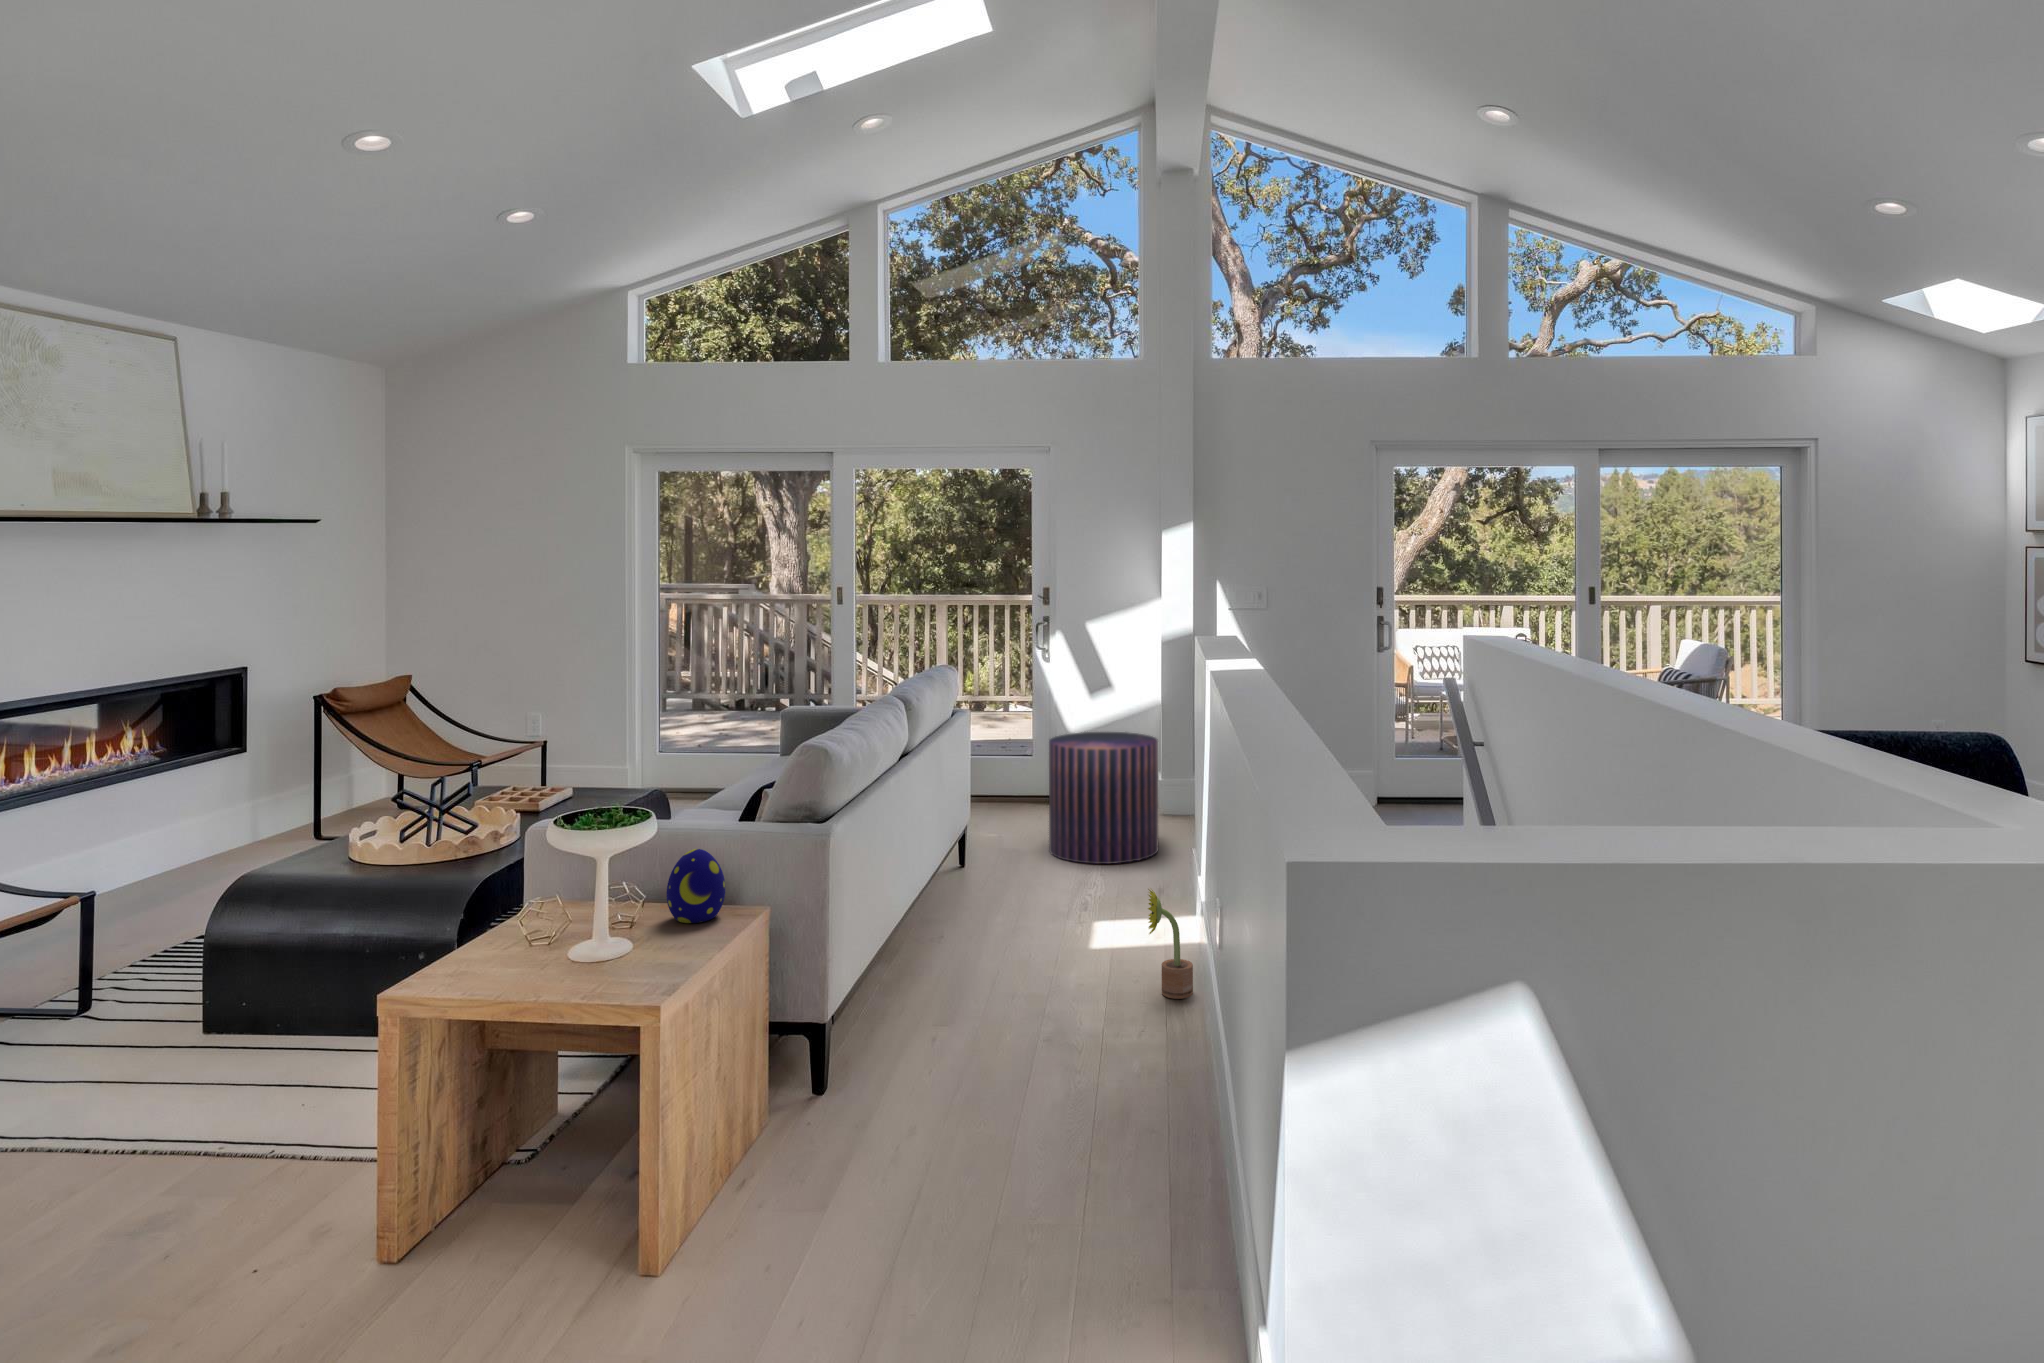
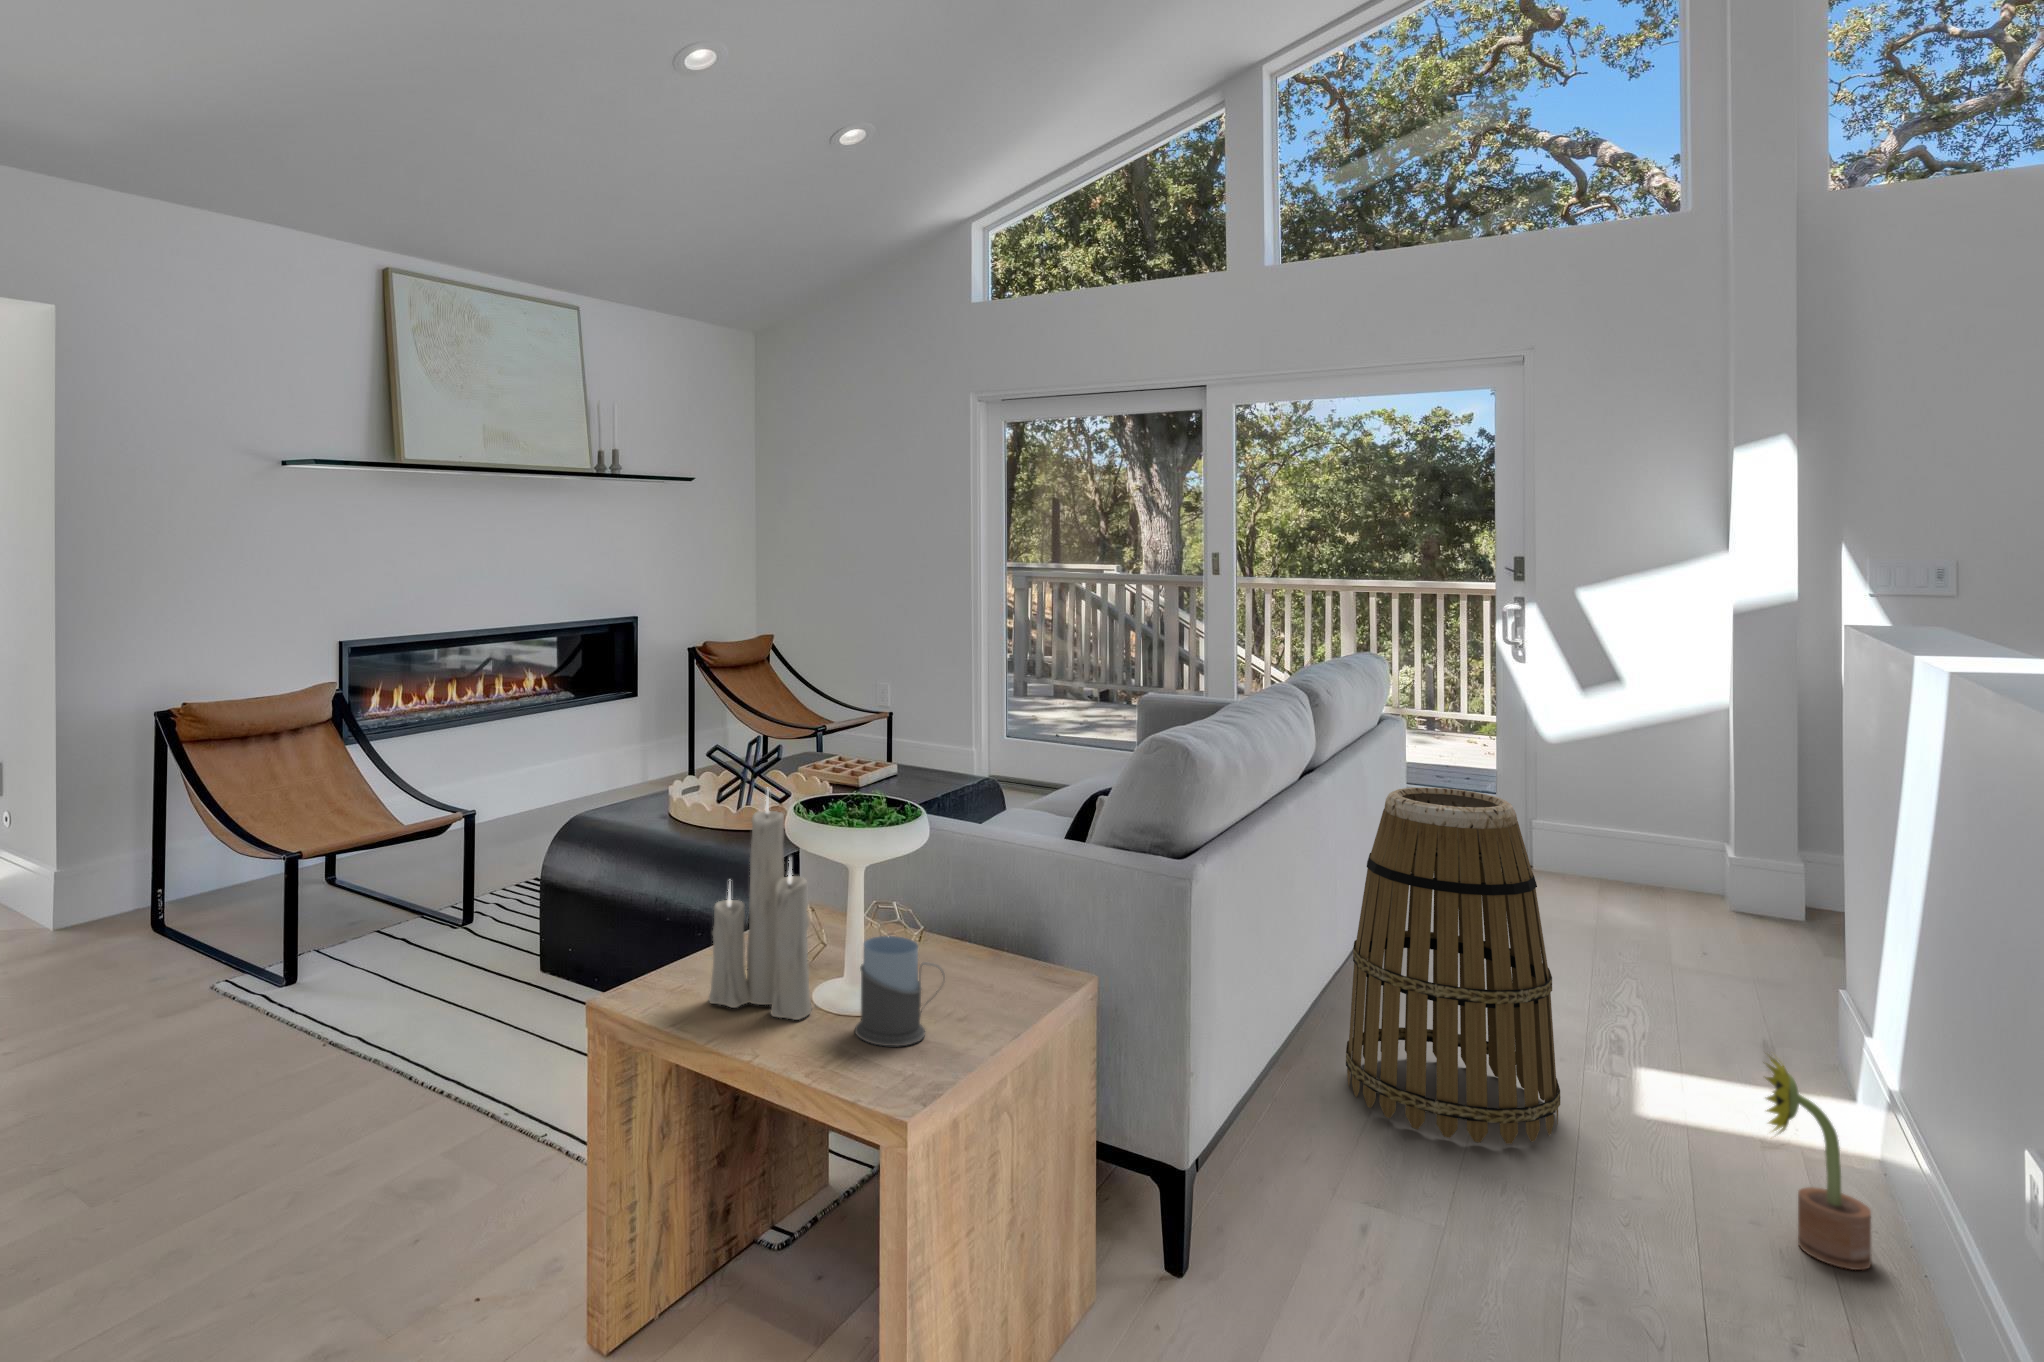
pouf: present [1049,732,1158,864] -> none [1533,769,1732,978]
basket: none [929,757,1052,982] -> present [1346,787,1560,1144]
candle: none [480,801,567,977] -> present [709,787,812,1020]
decorative egg: present [667,849,725,923] -> none [957,871,1037,977]
mug: none [604,901,671,976] -> present [855,936,944,1046]

